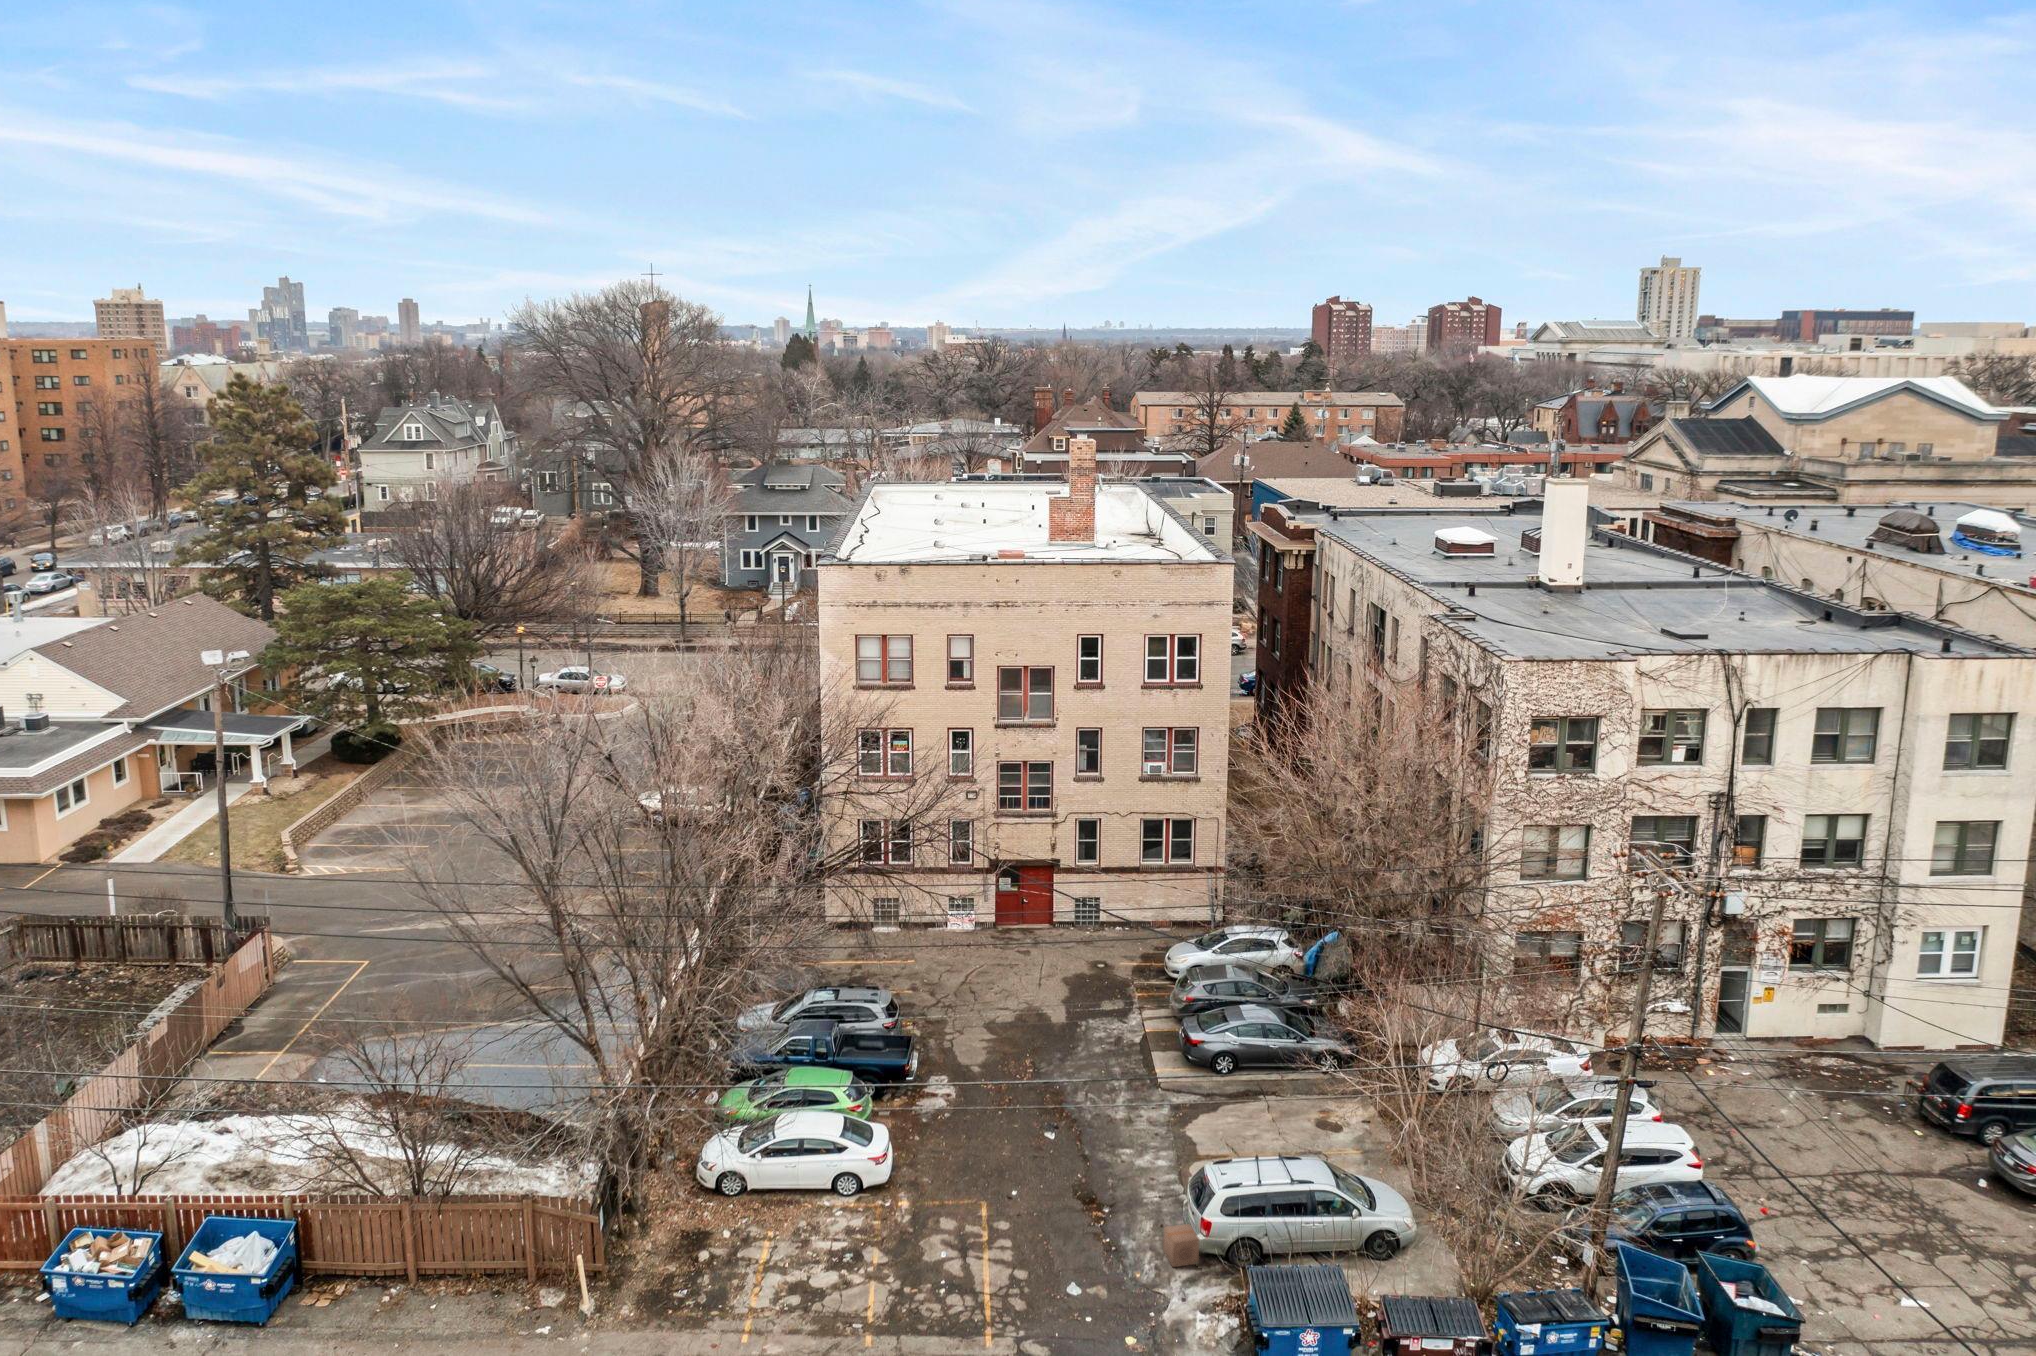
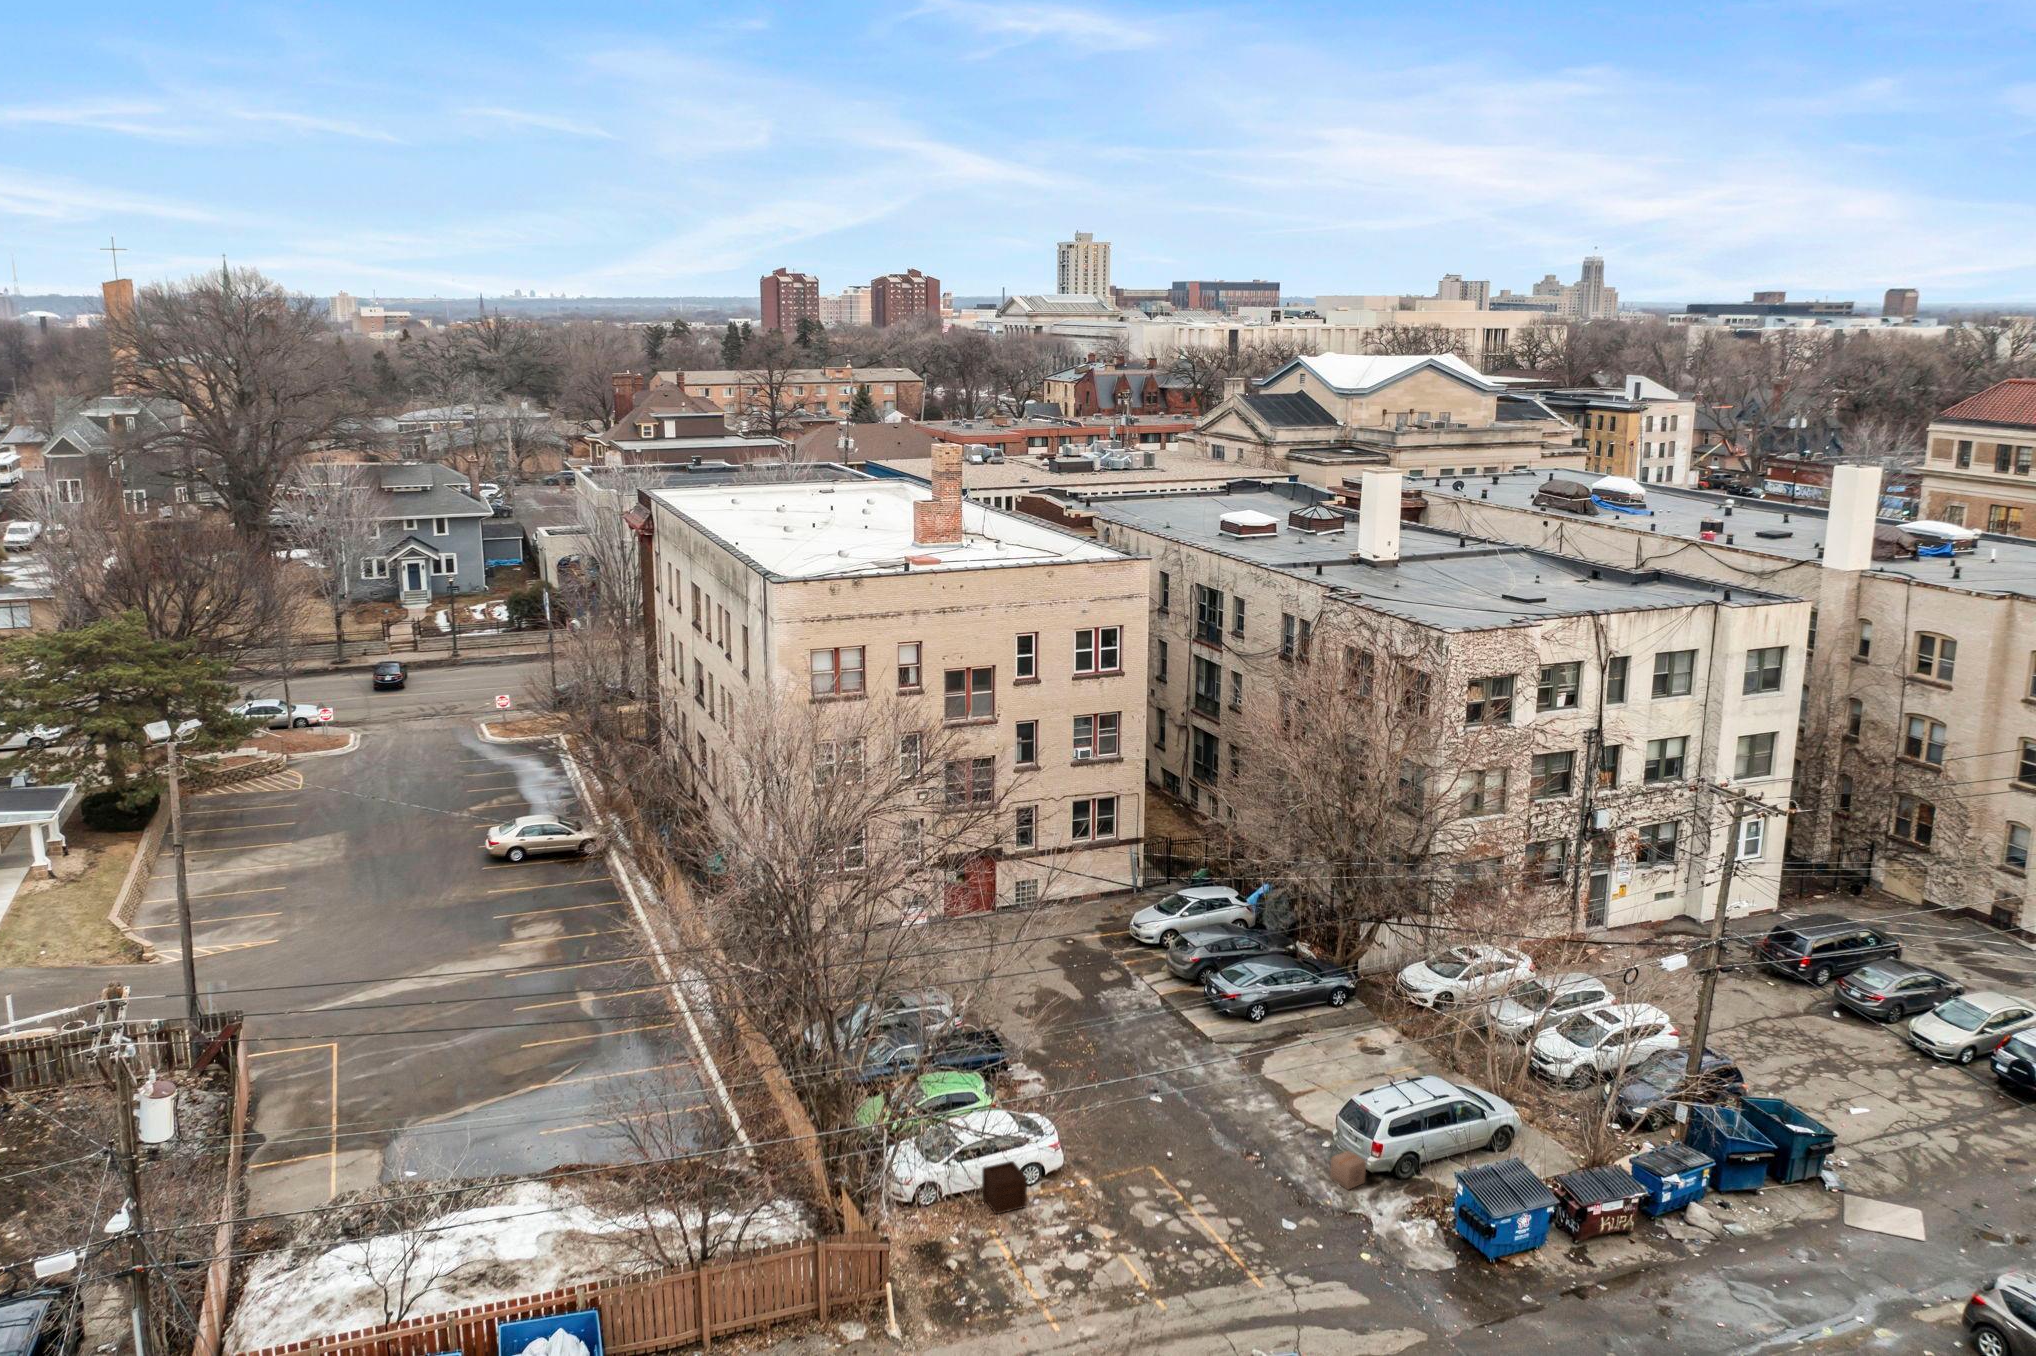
wooden crate: none [787,1163,825,1214] -> present [982,1161,1027,1214]

